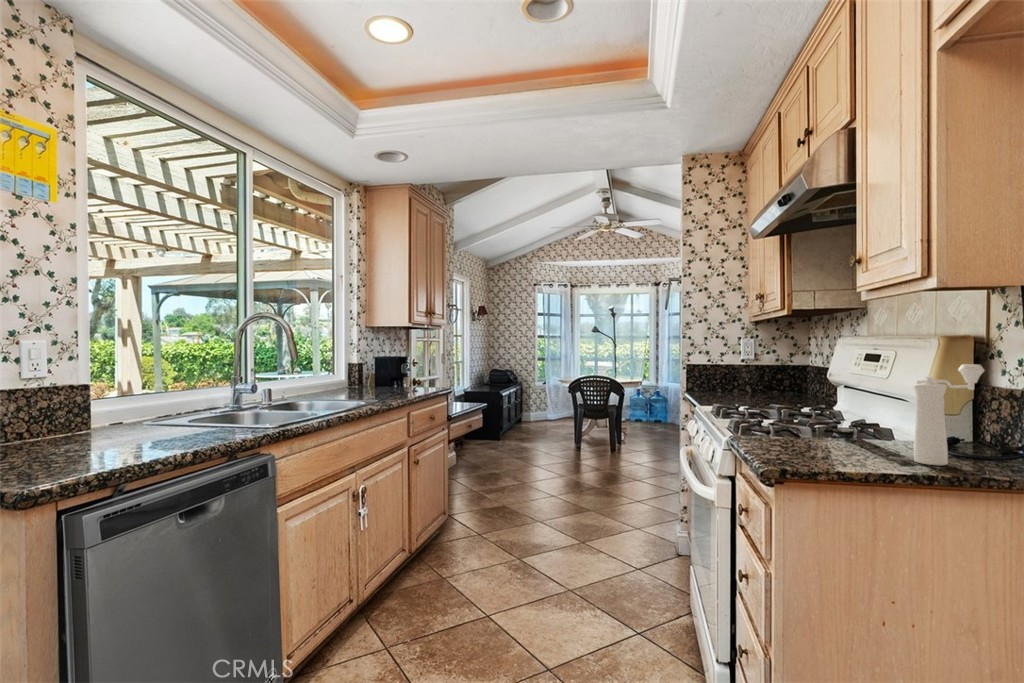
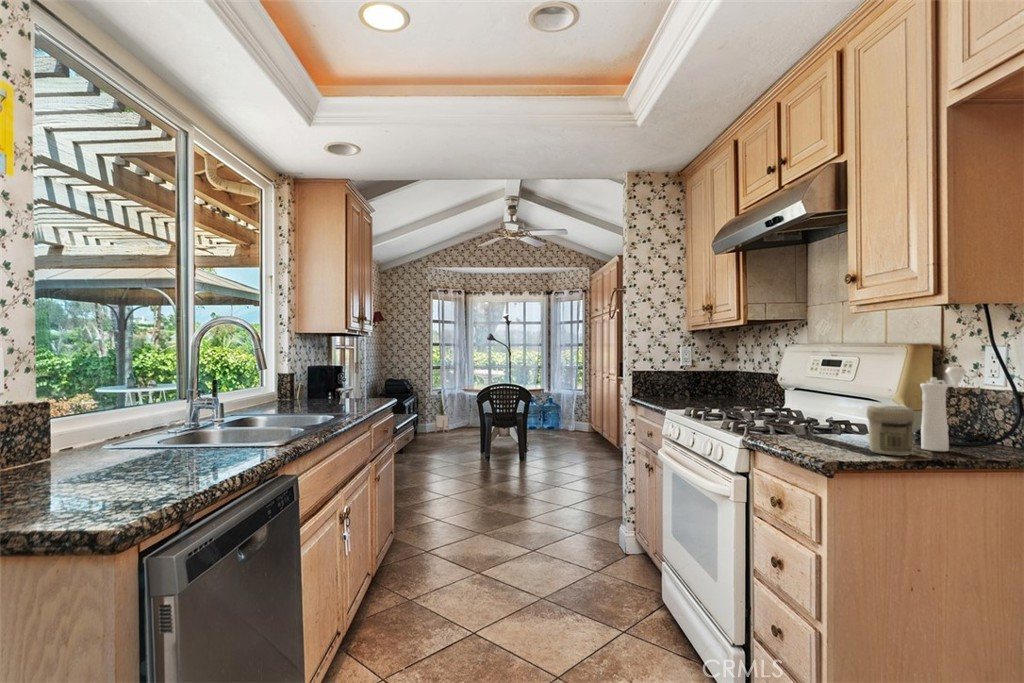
house plant: none [535,377,559,422] -> present [435,393,450,433]
jar: none [835,408,890,467] -> present [867,405,915,456]

